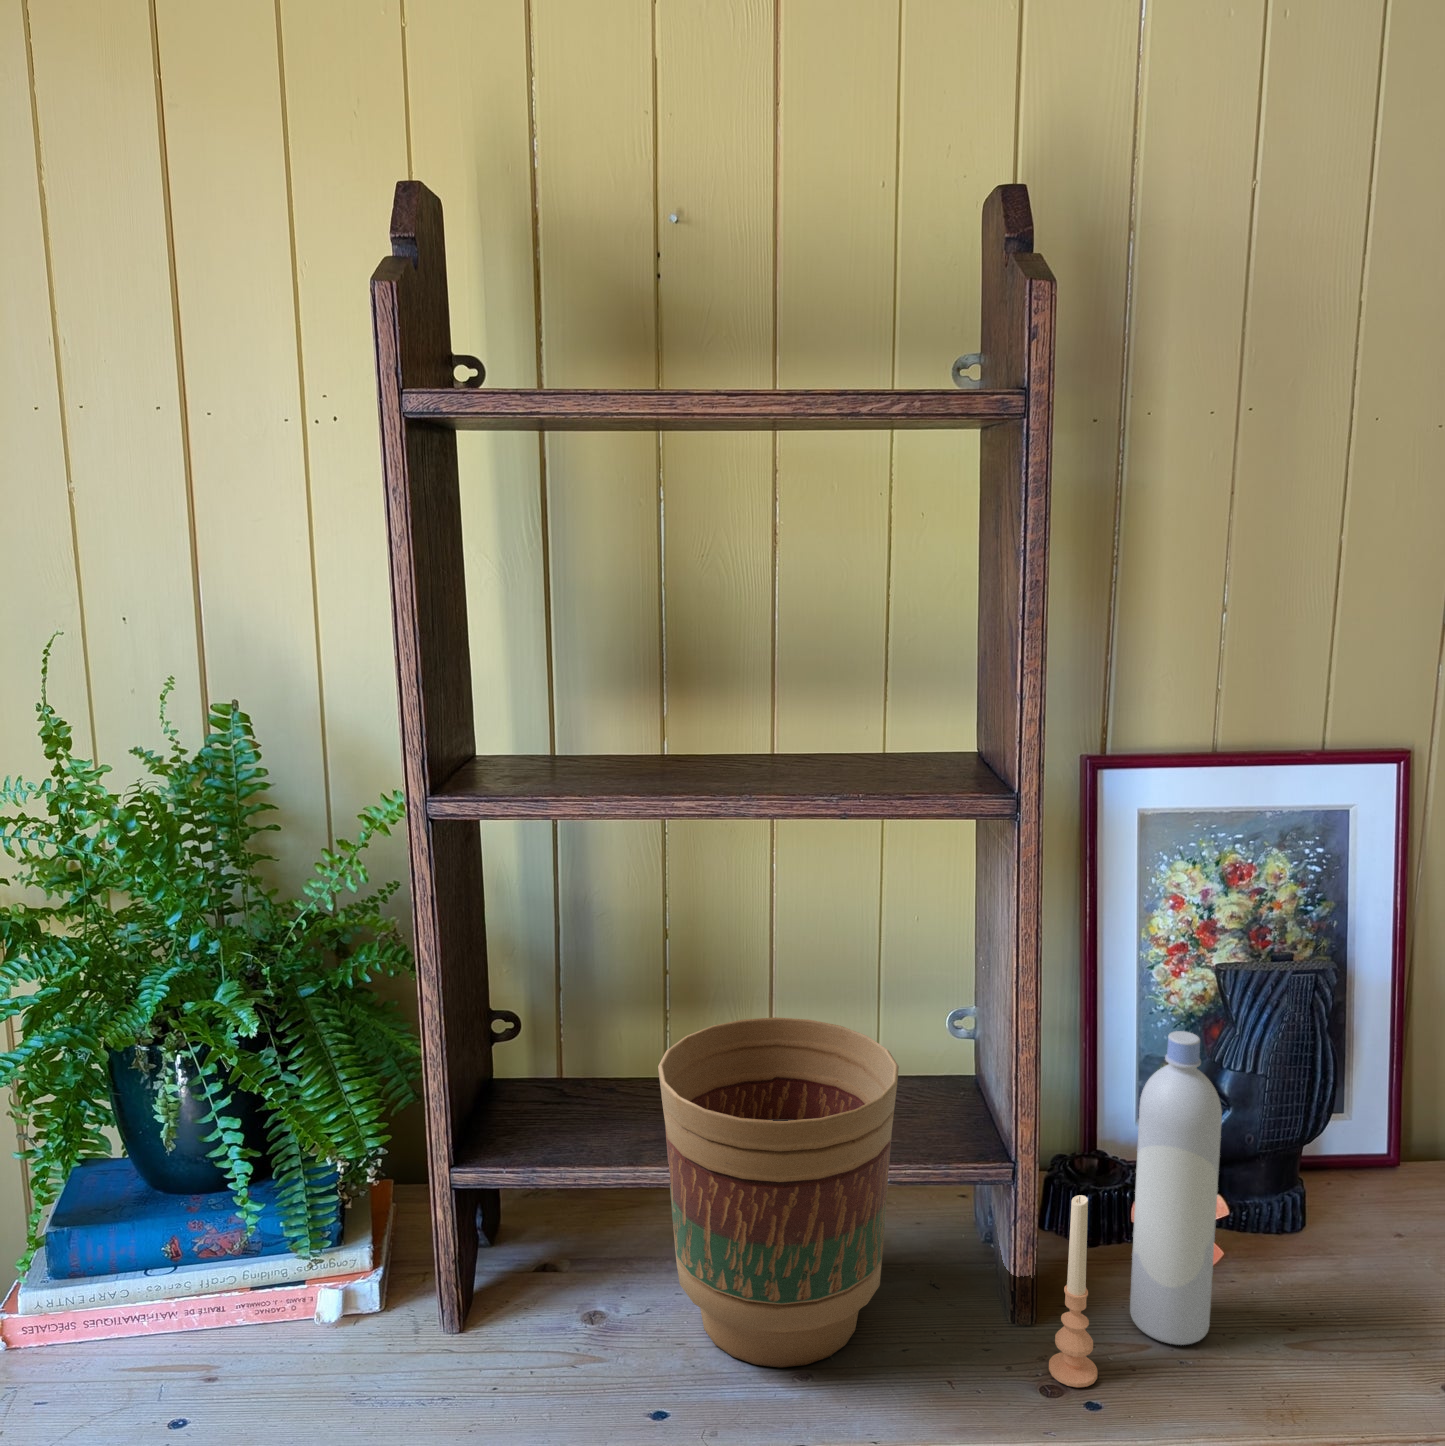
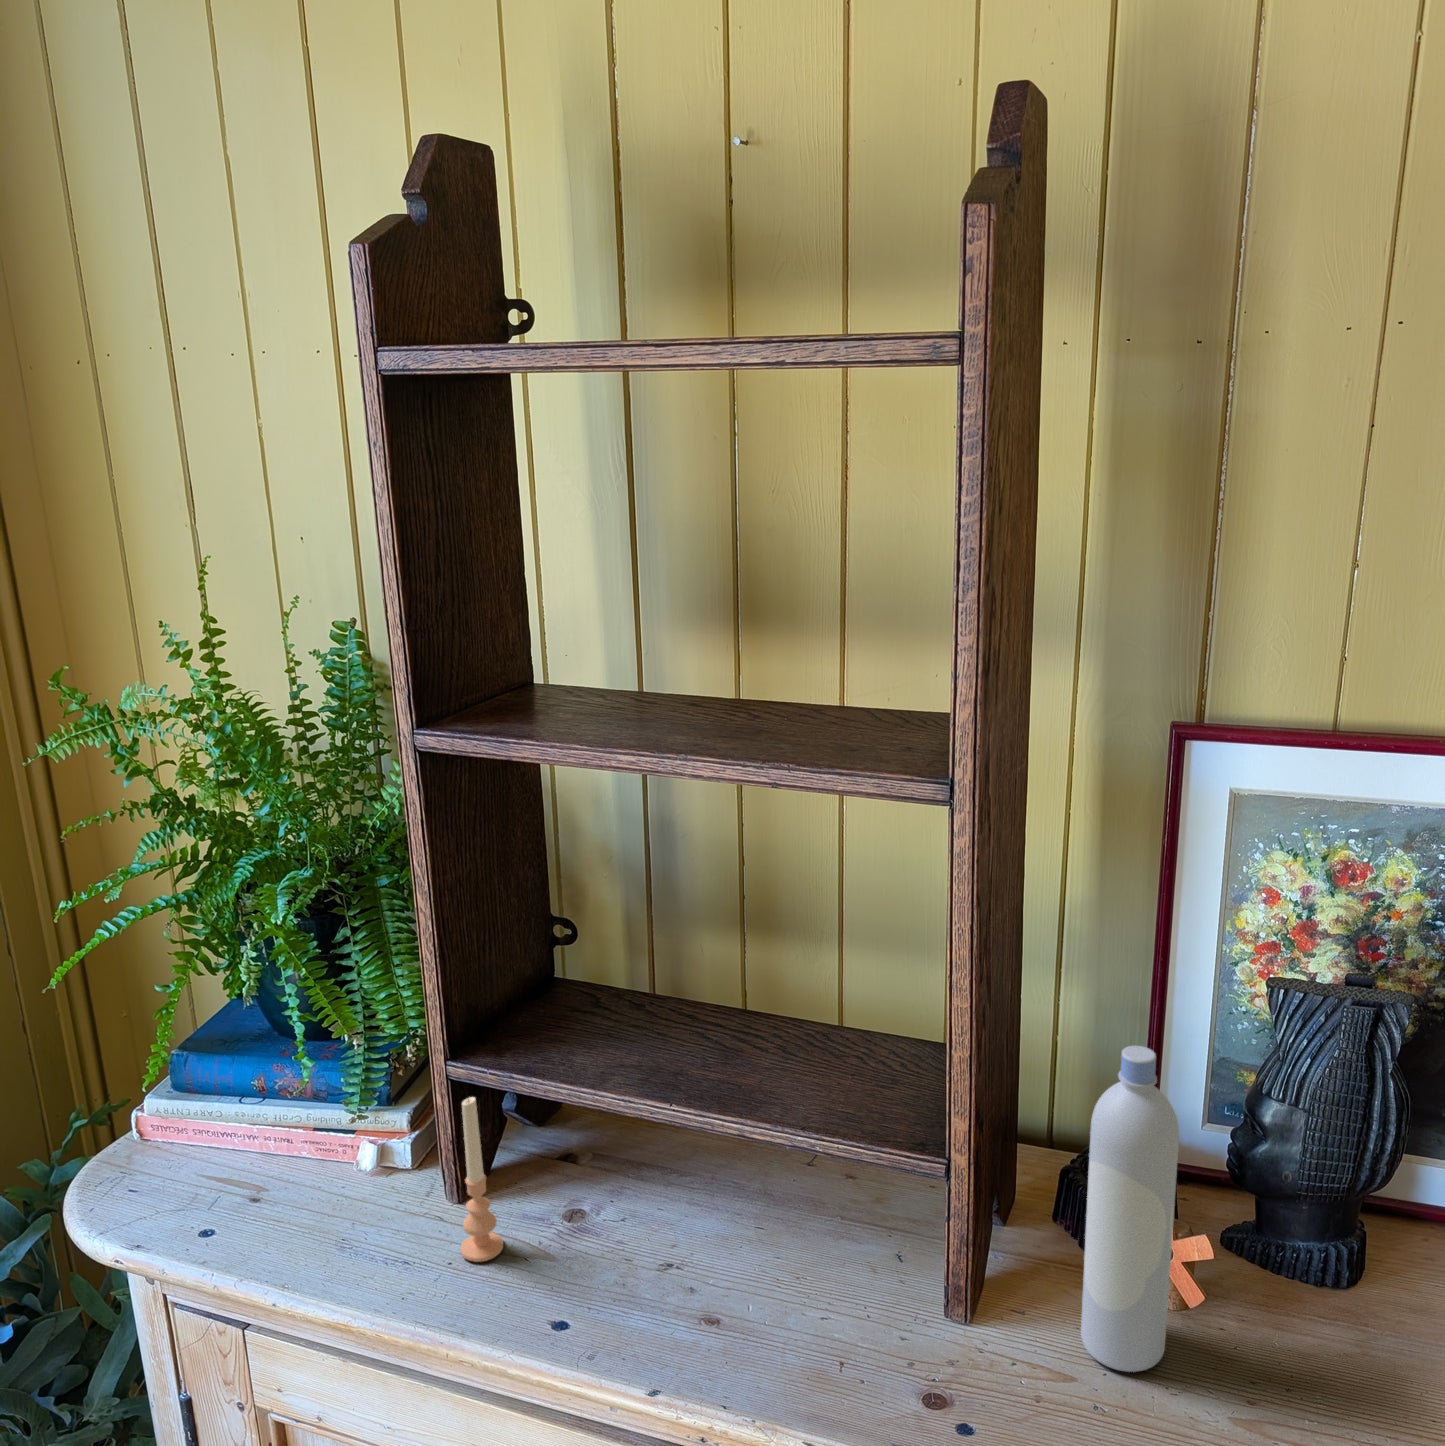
flower pot: present [658,1017,899,1367] -> none [612,962,849,1299]
candle: present [1049,1195,1097,1387] -> present [461,1097,503,1262]

